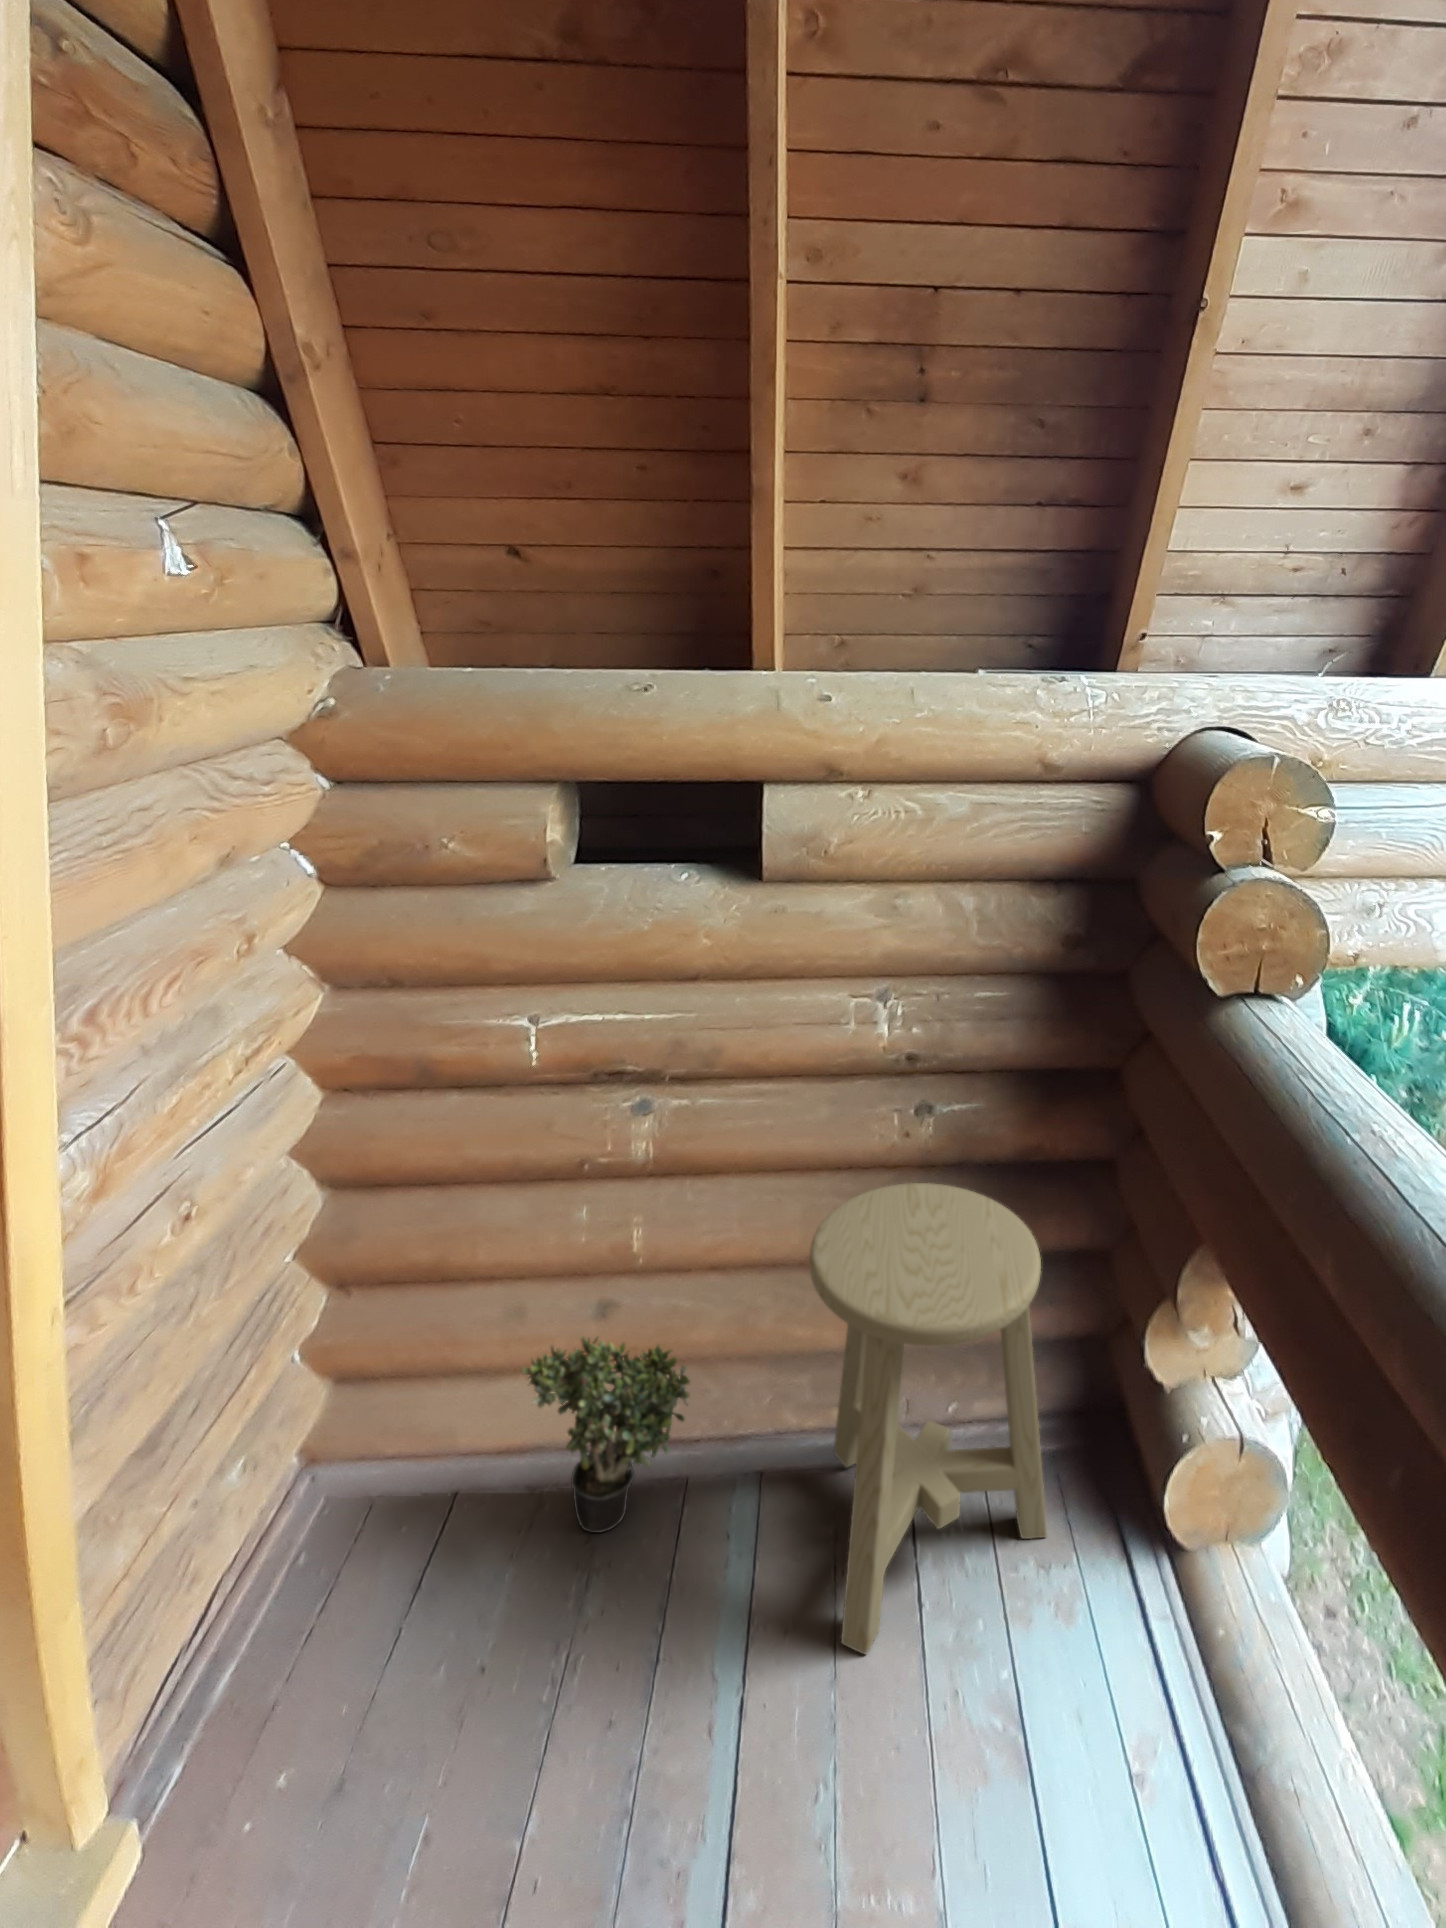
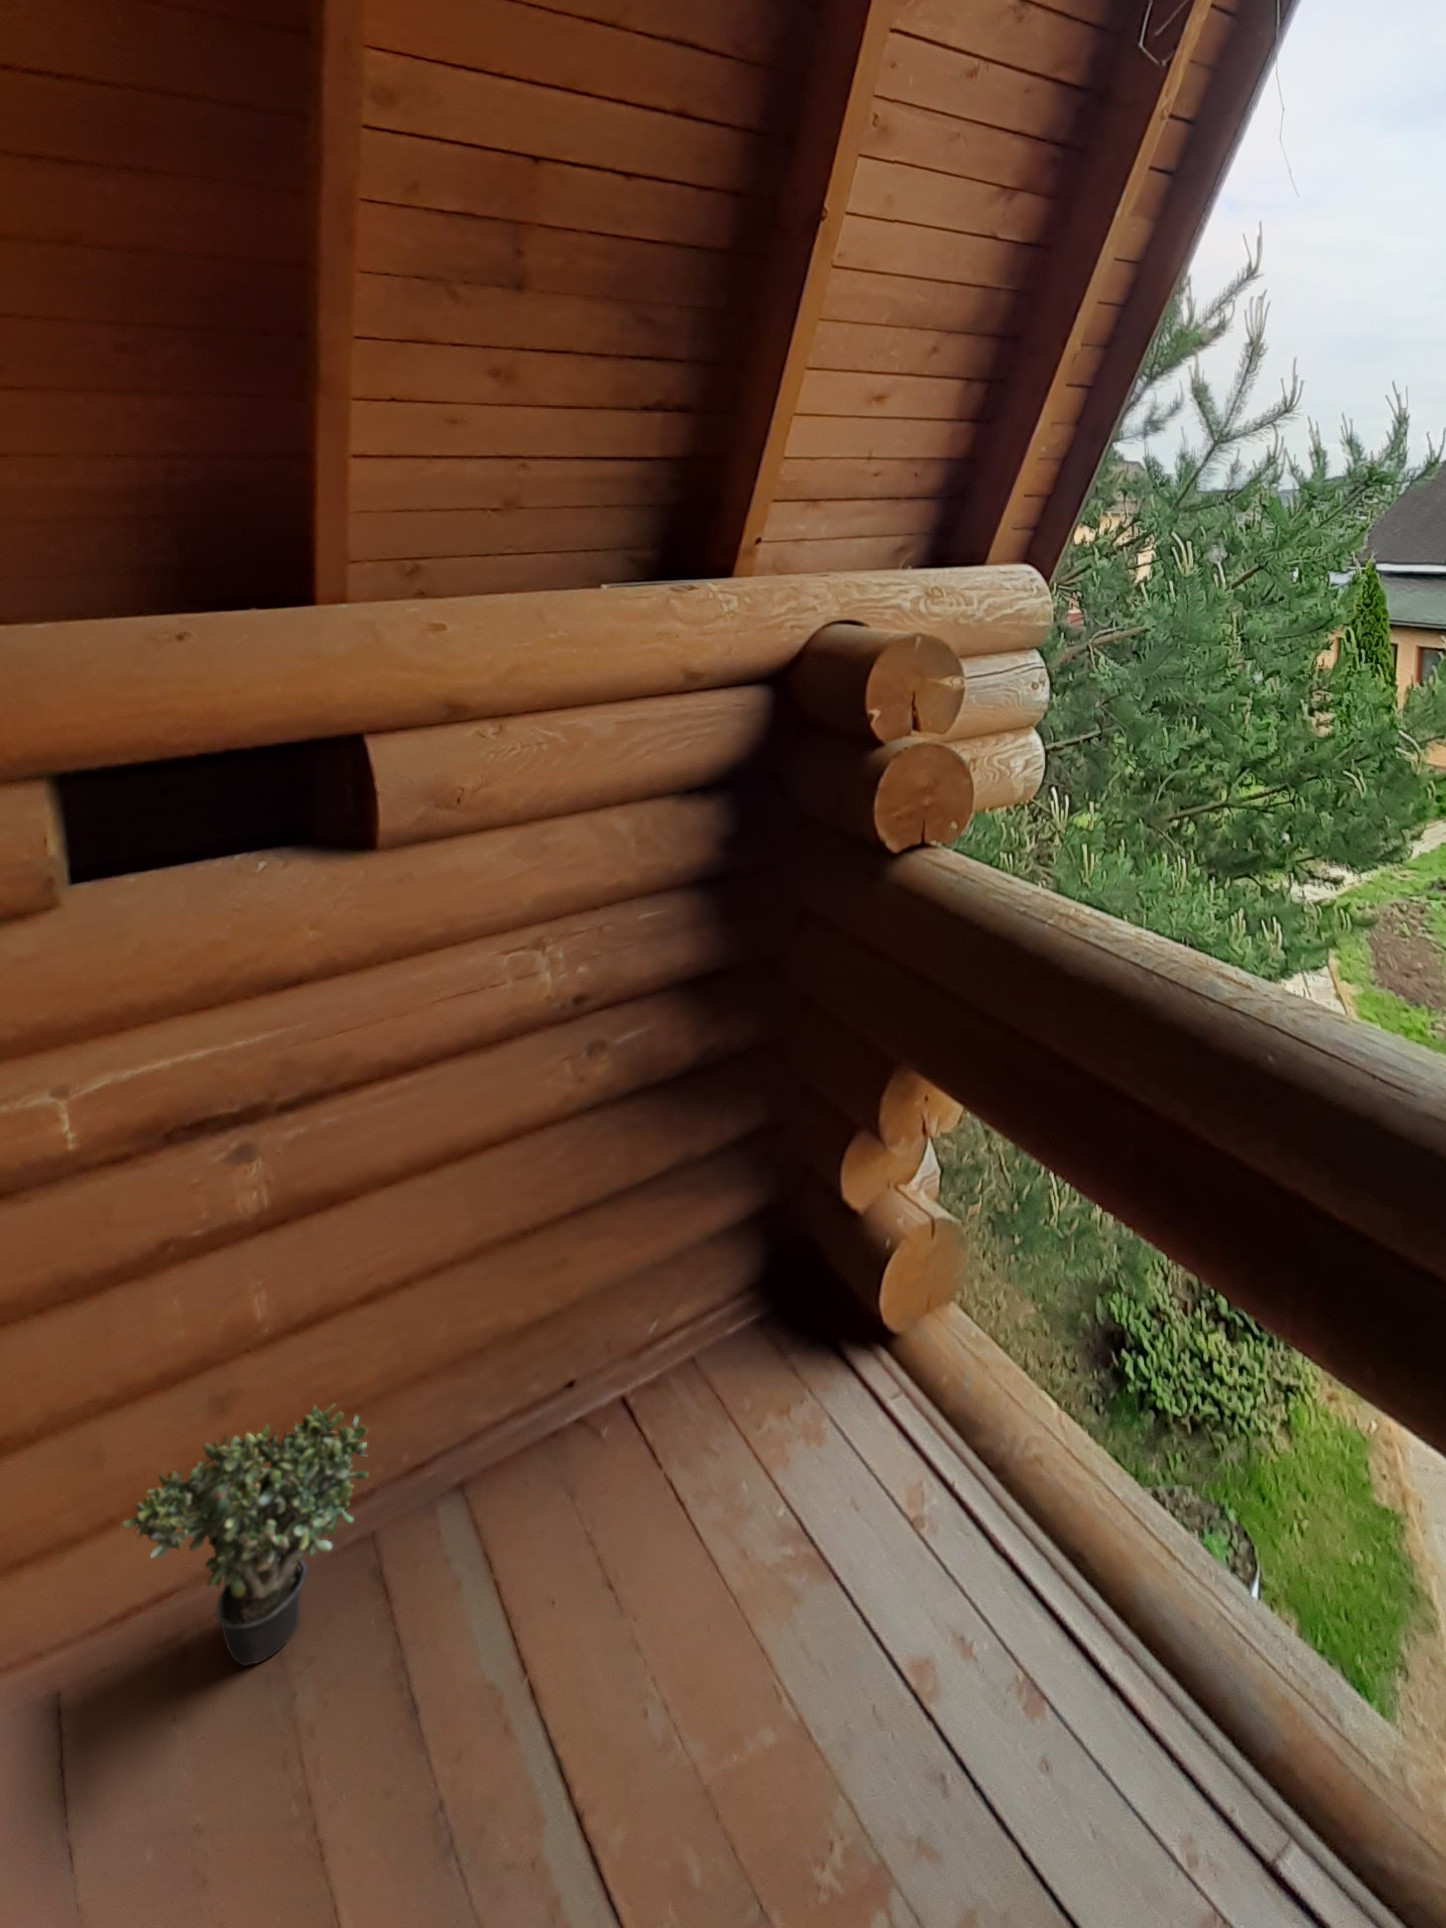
stool: present [809,1183,1047,1654] -> none [508,1108,779,1613]

